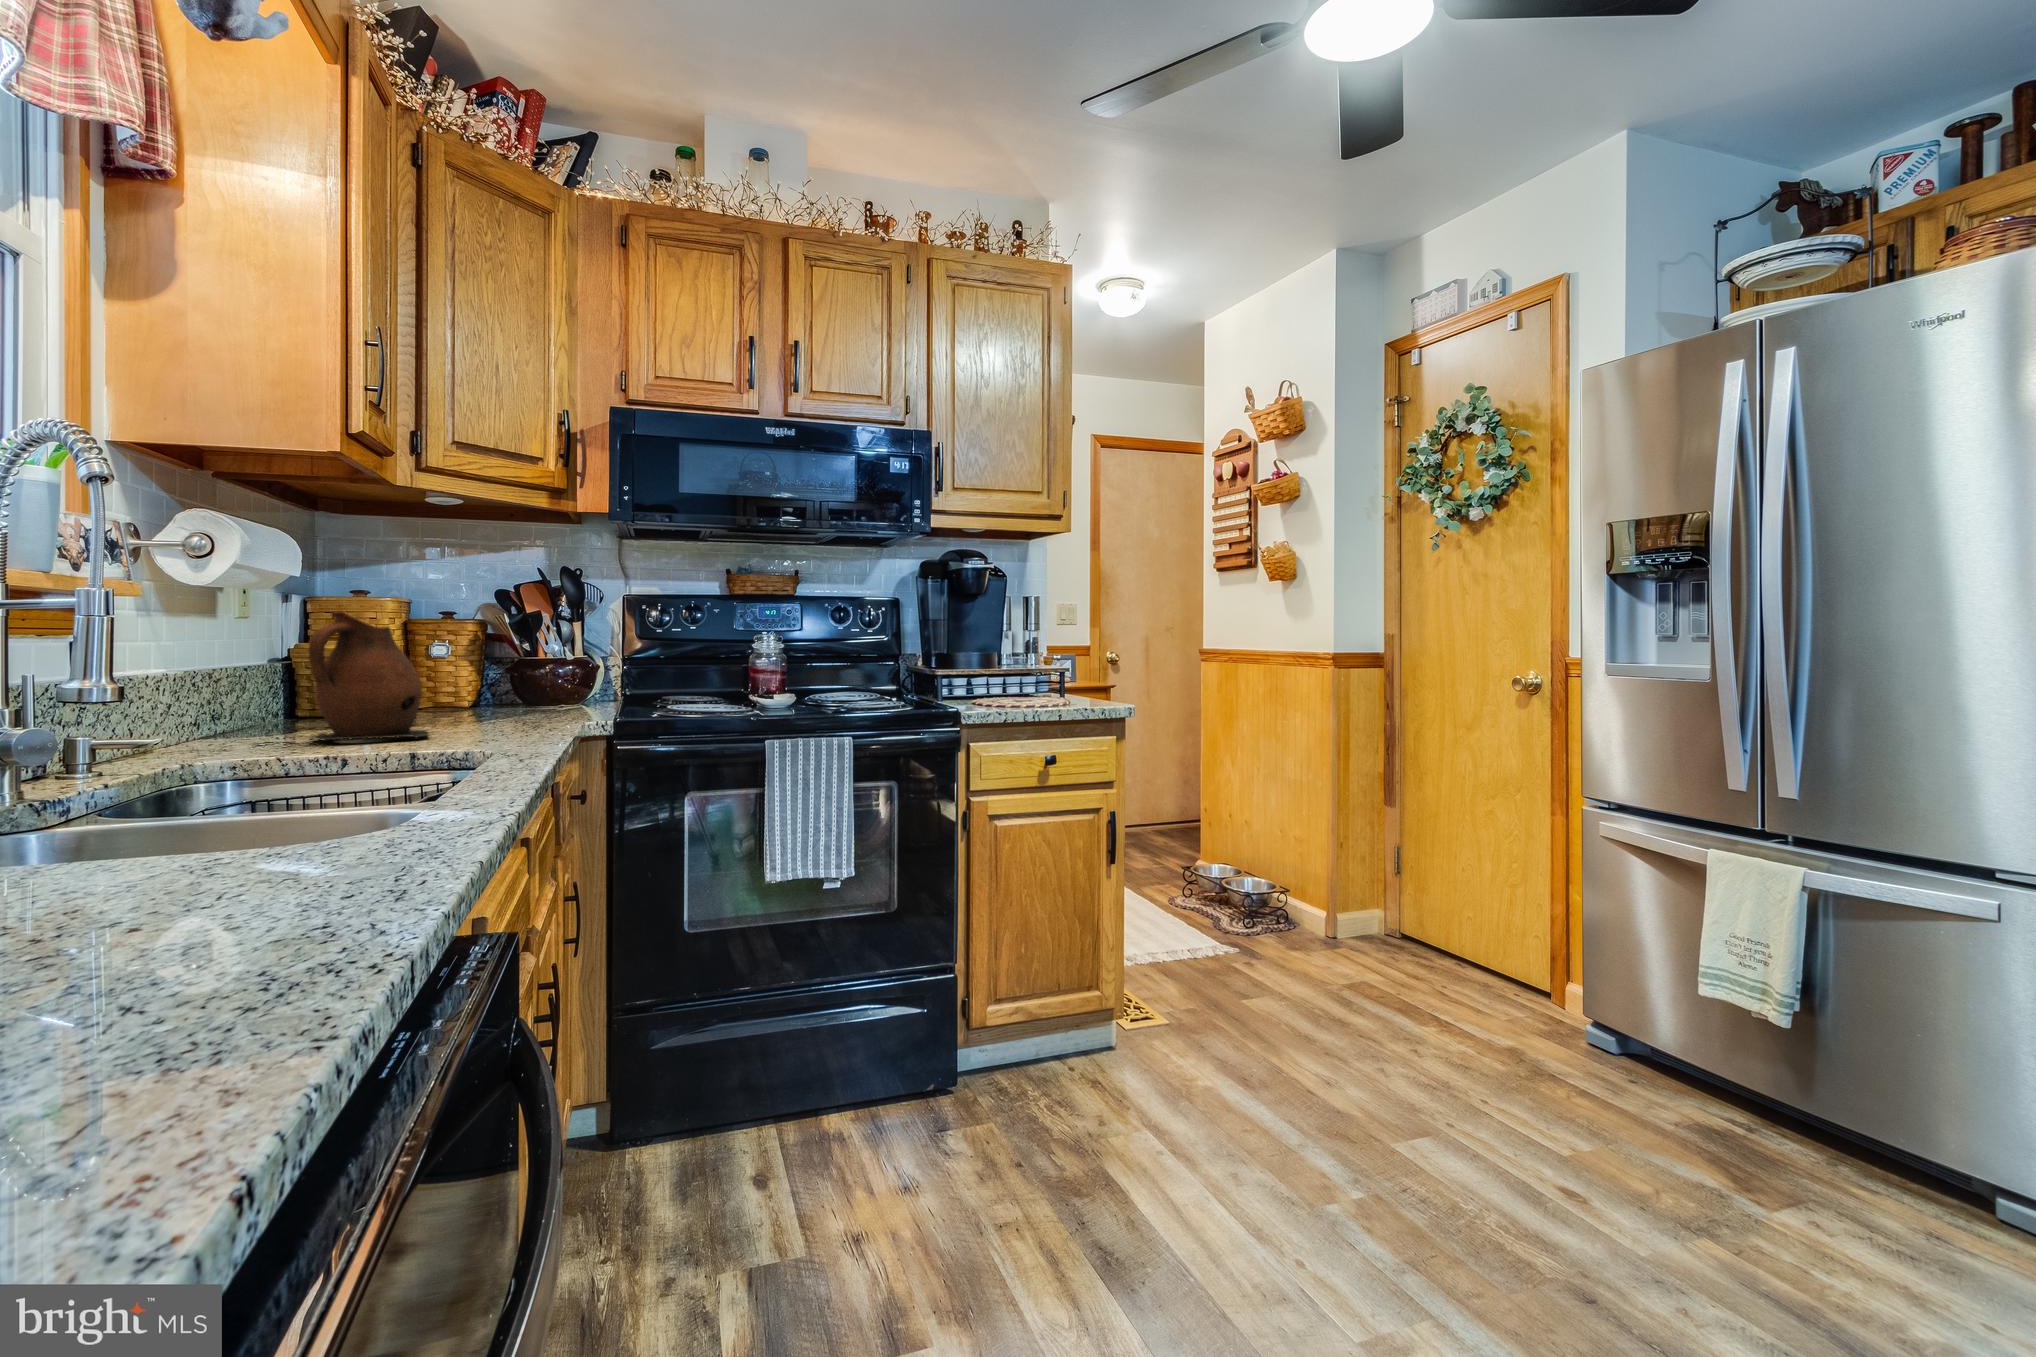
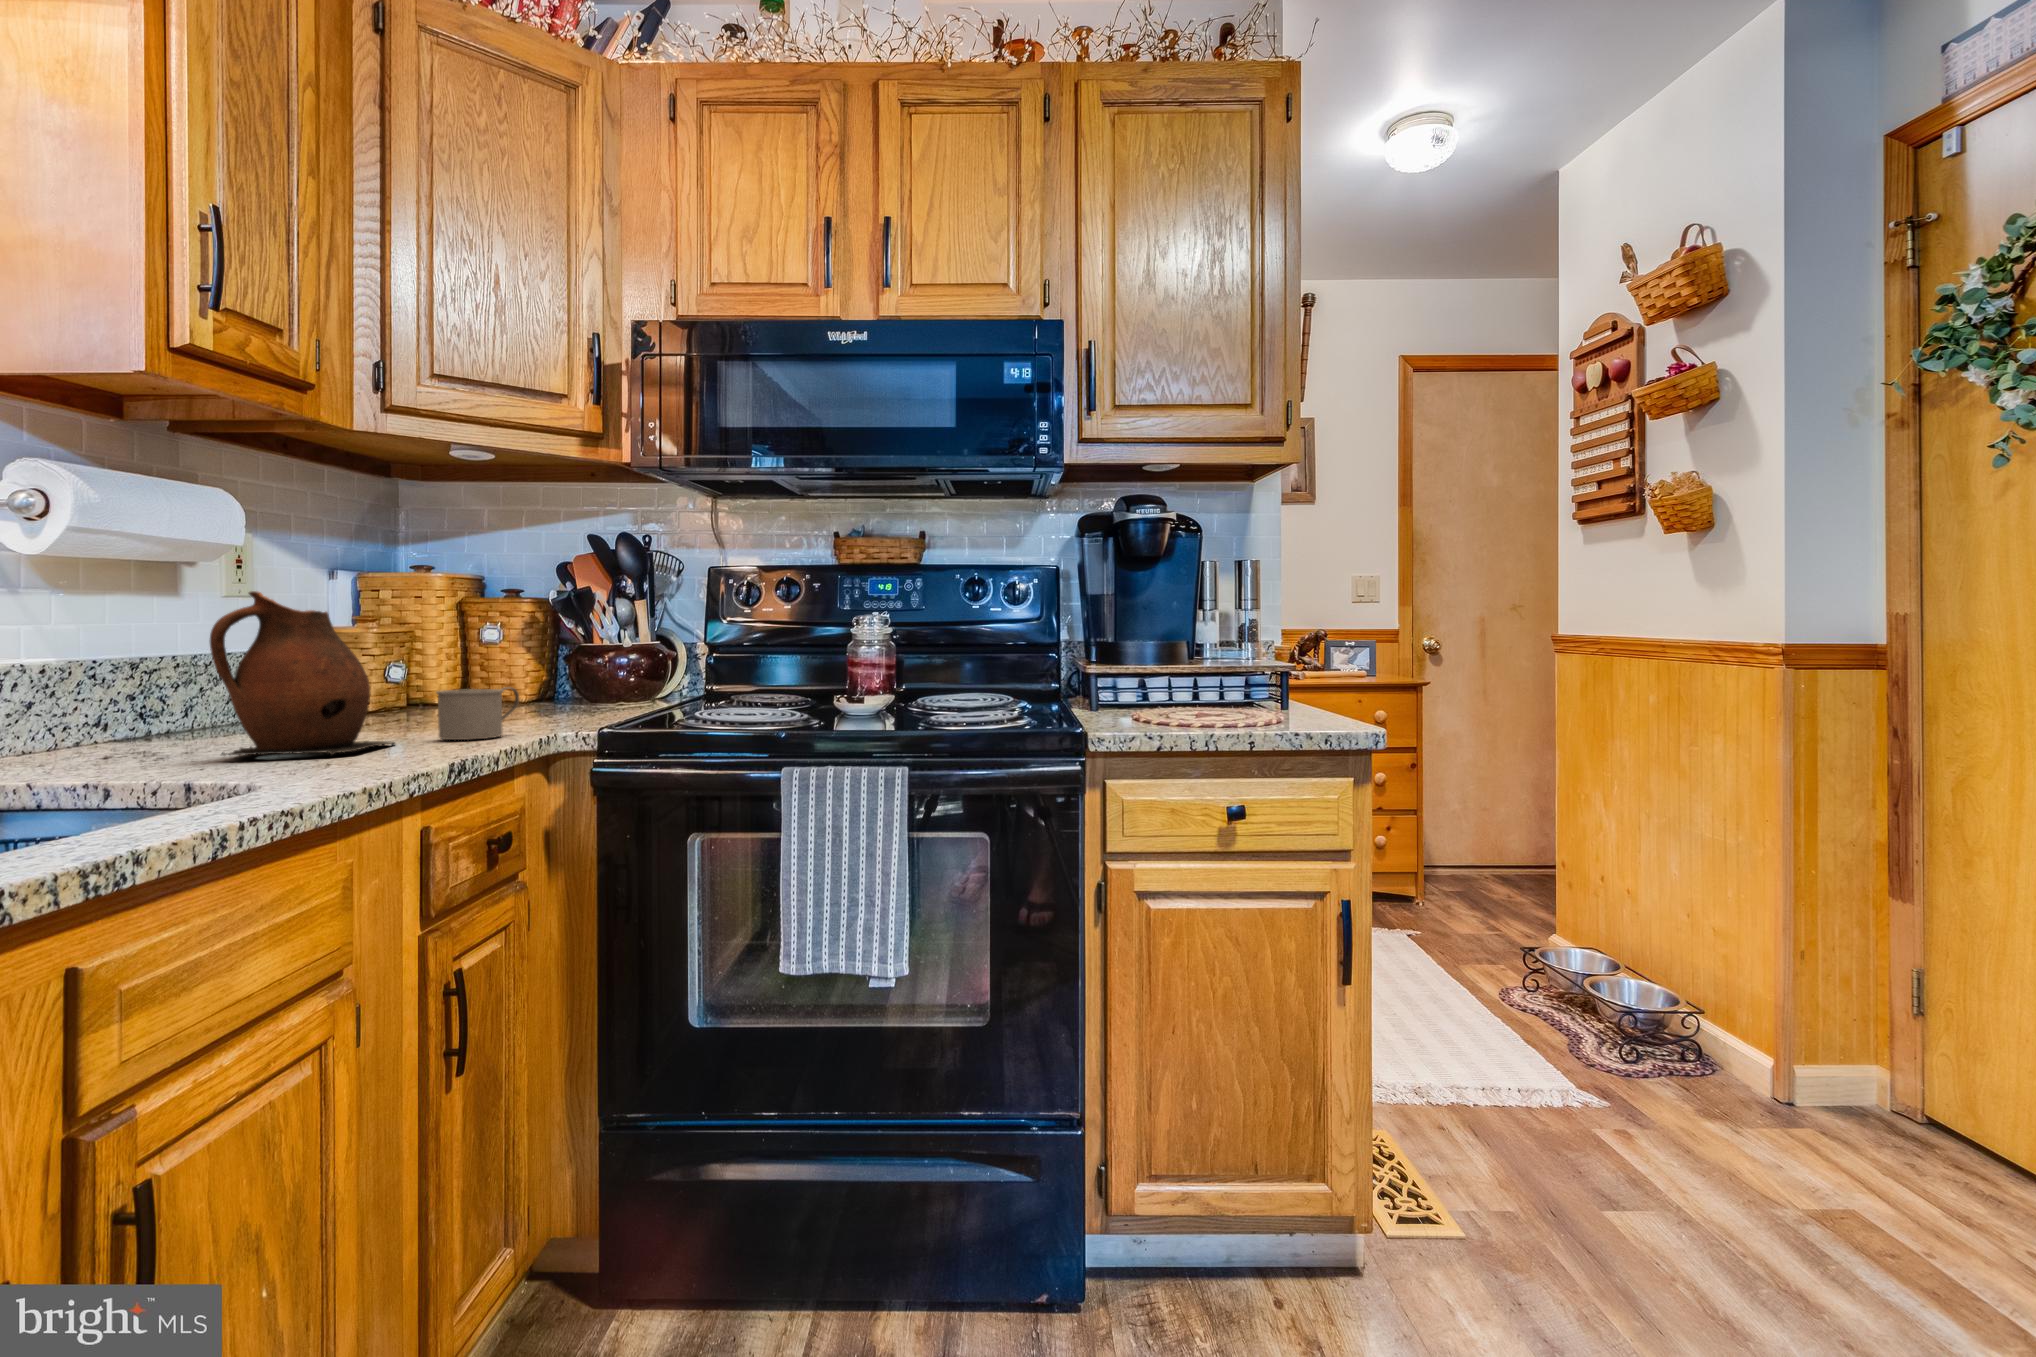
mug: none [445,686,502,728] -> present [436,687,519,740]

